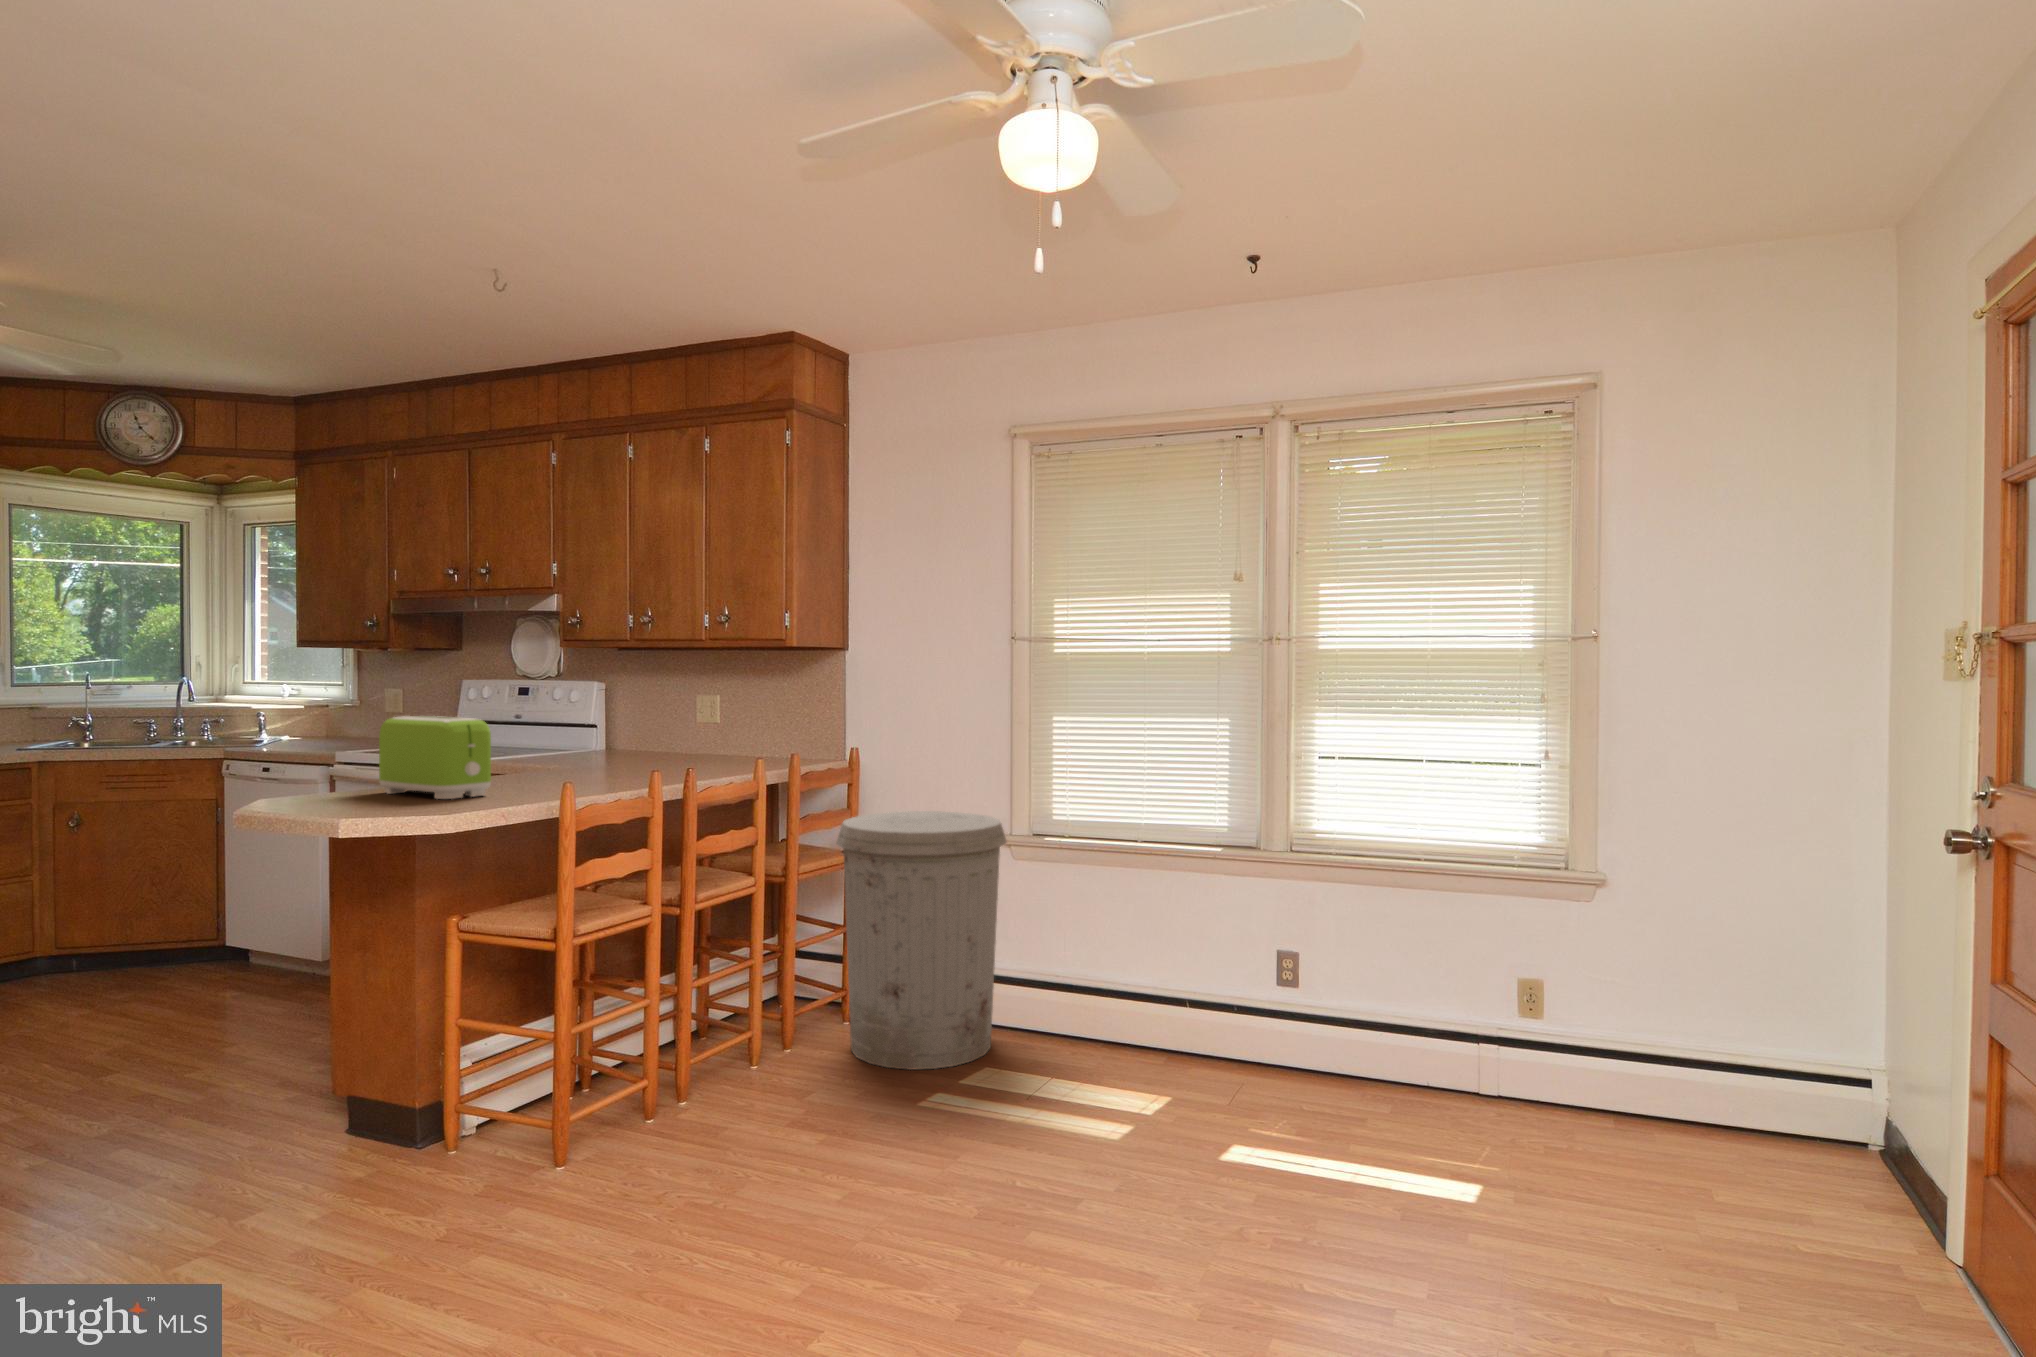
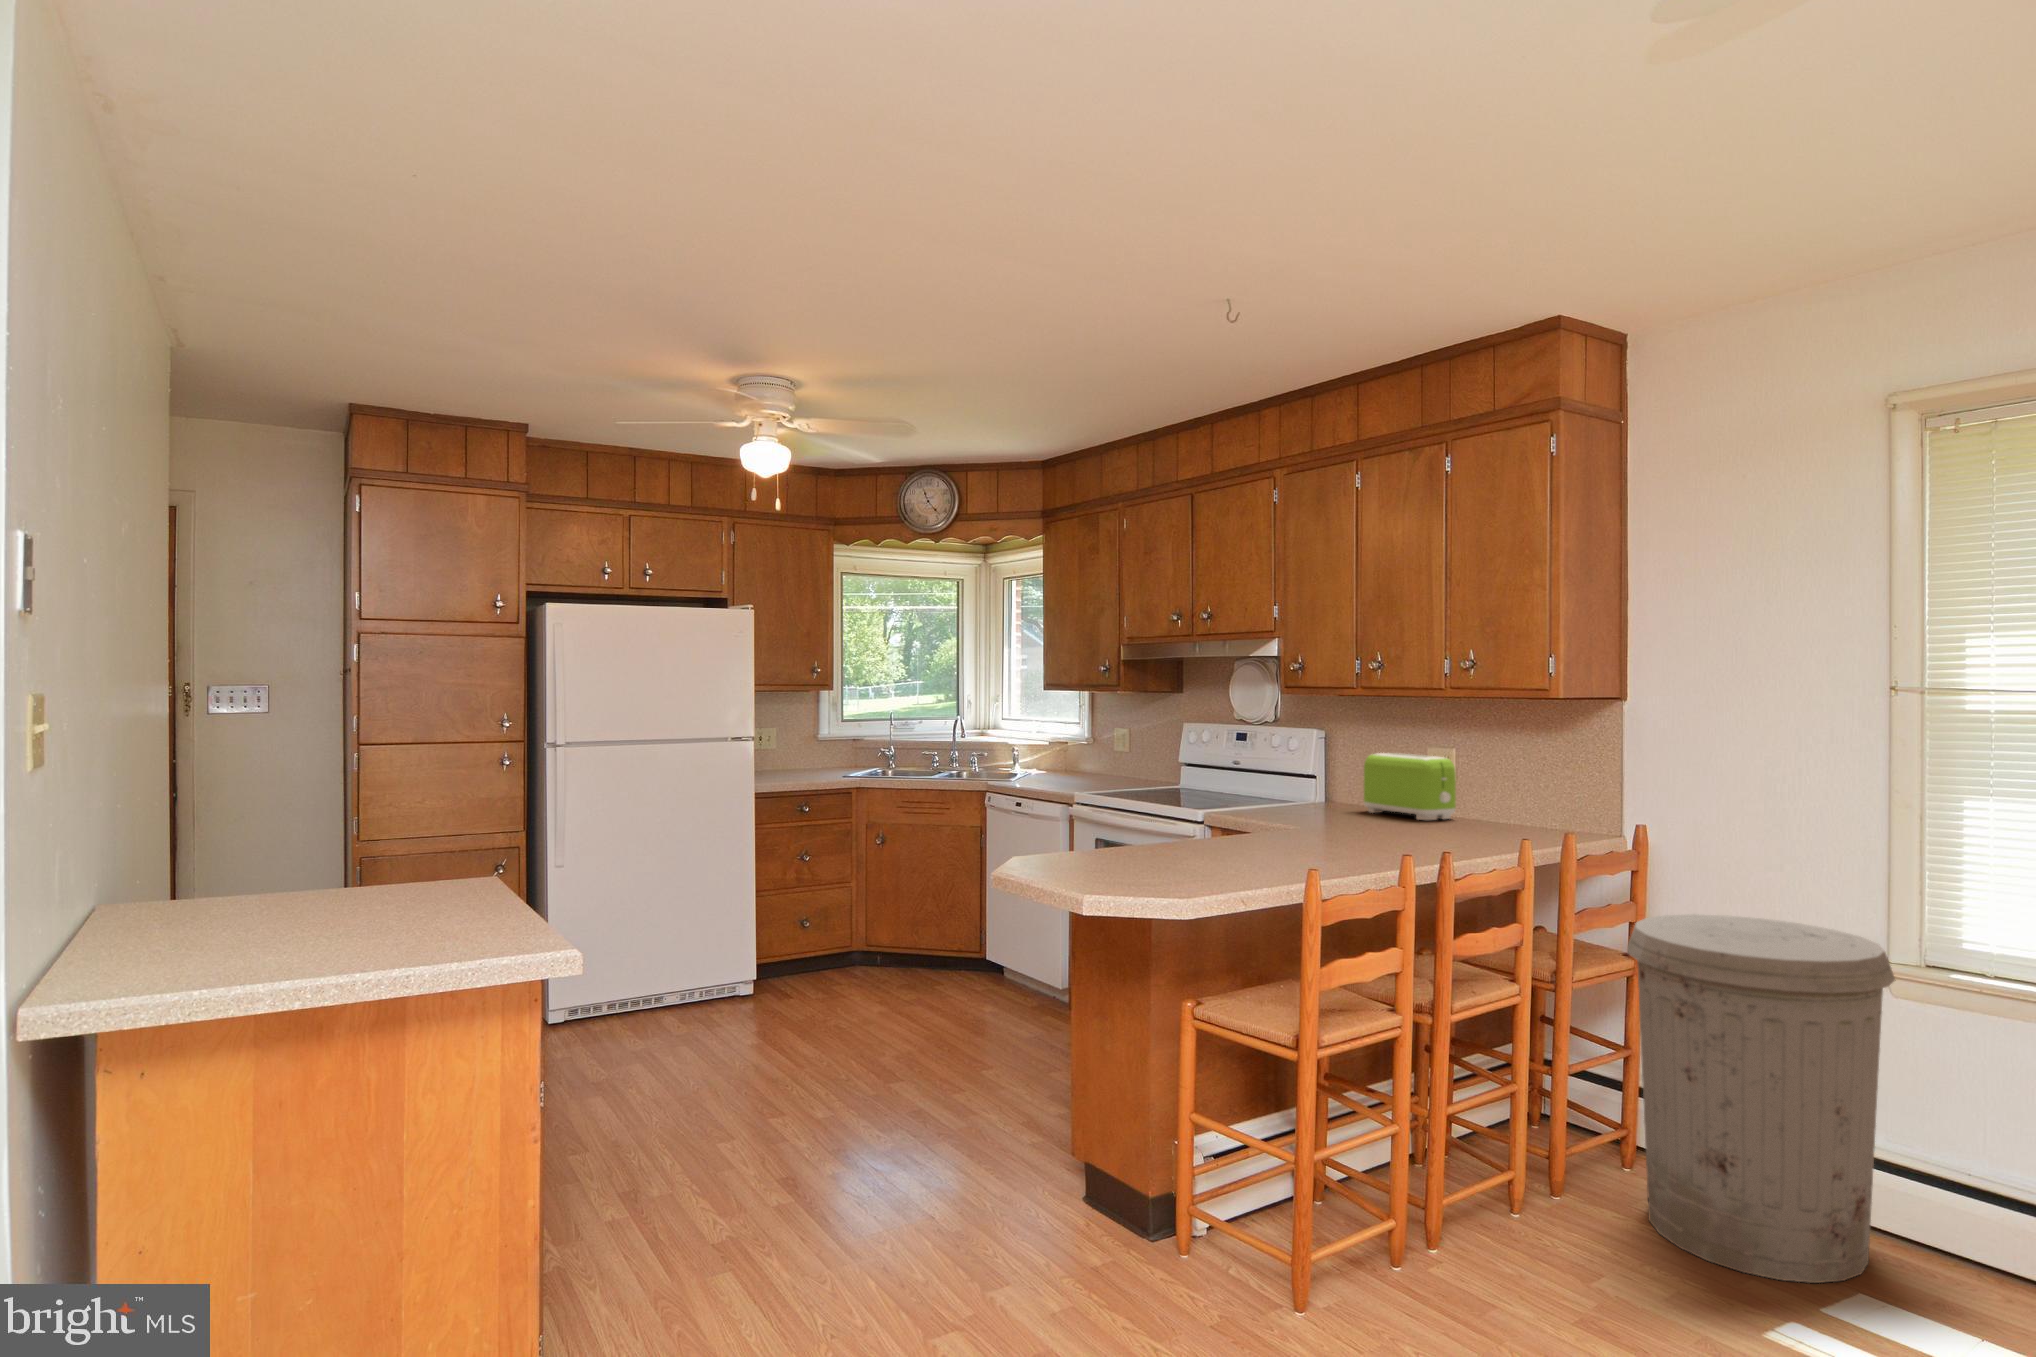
toaster: present [379,716,491,799] -> present [1364,753,1456,820]

